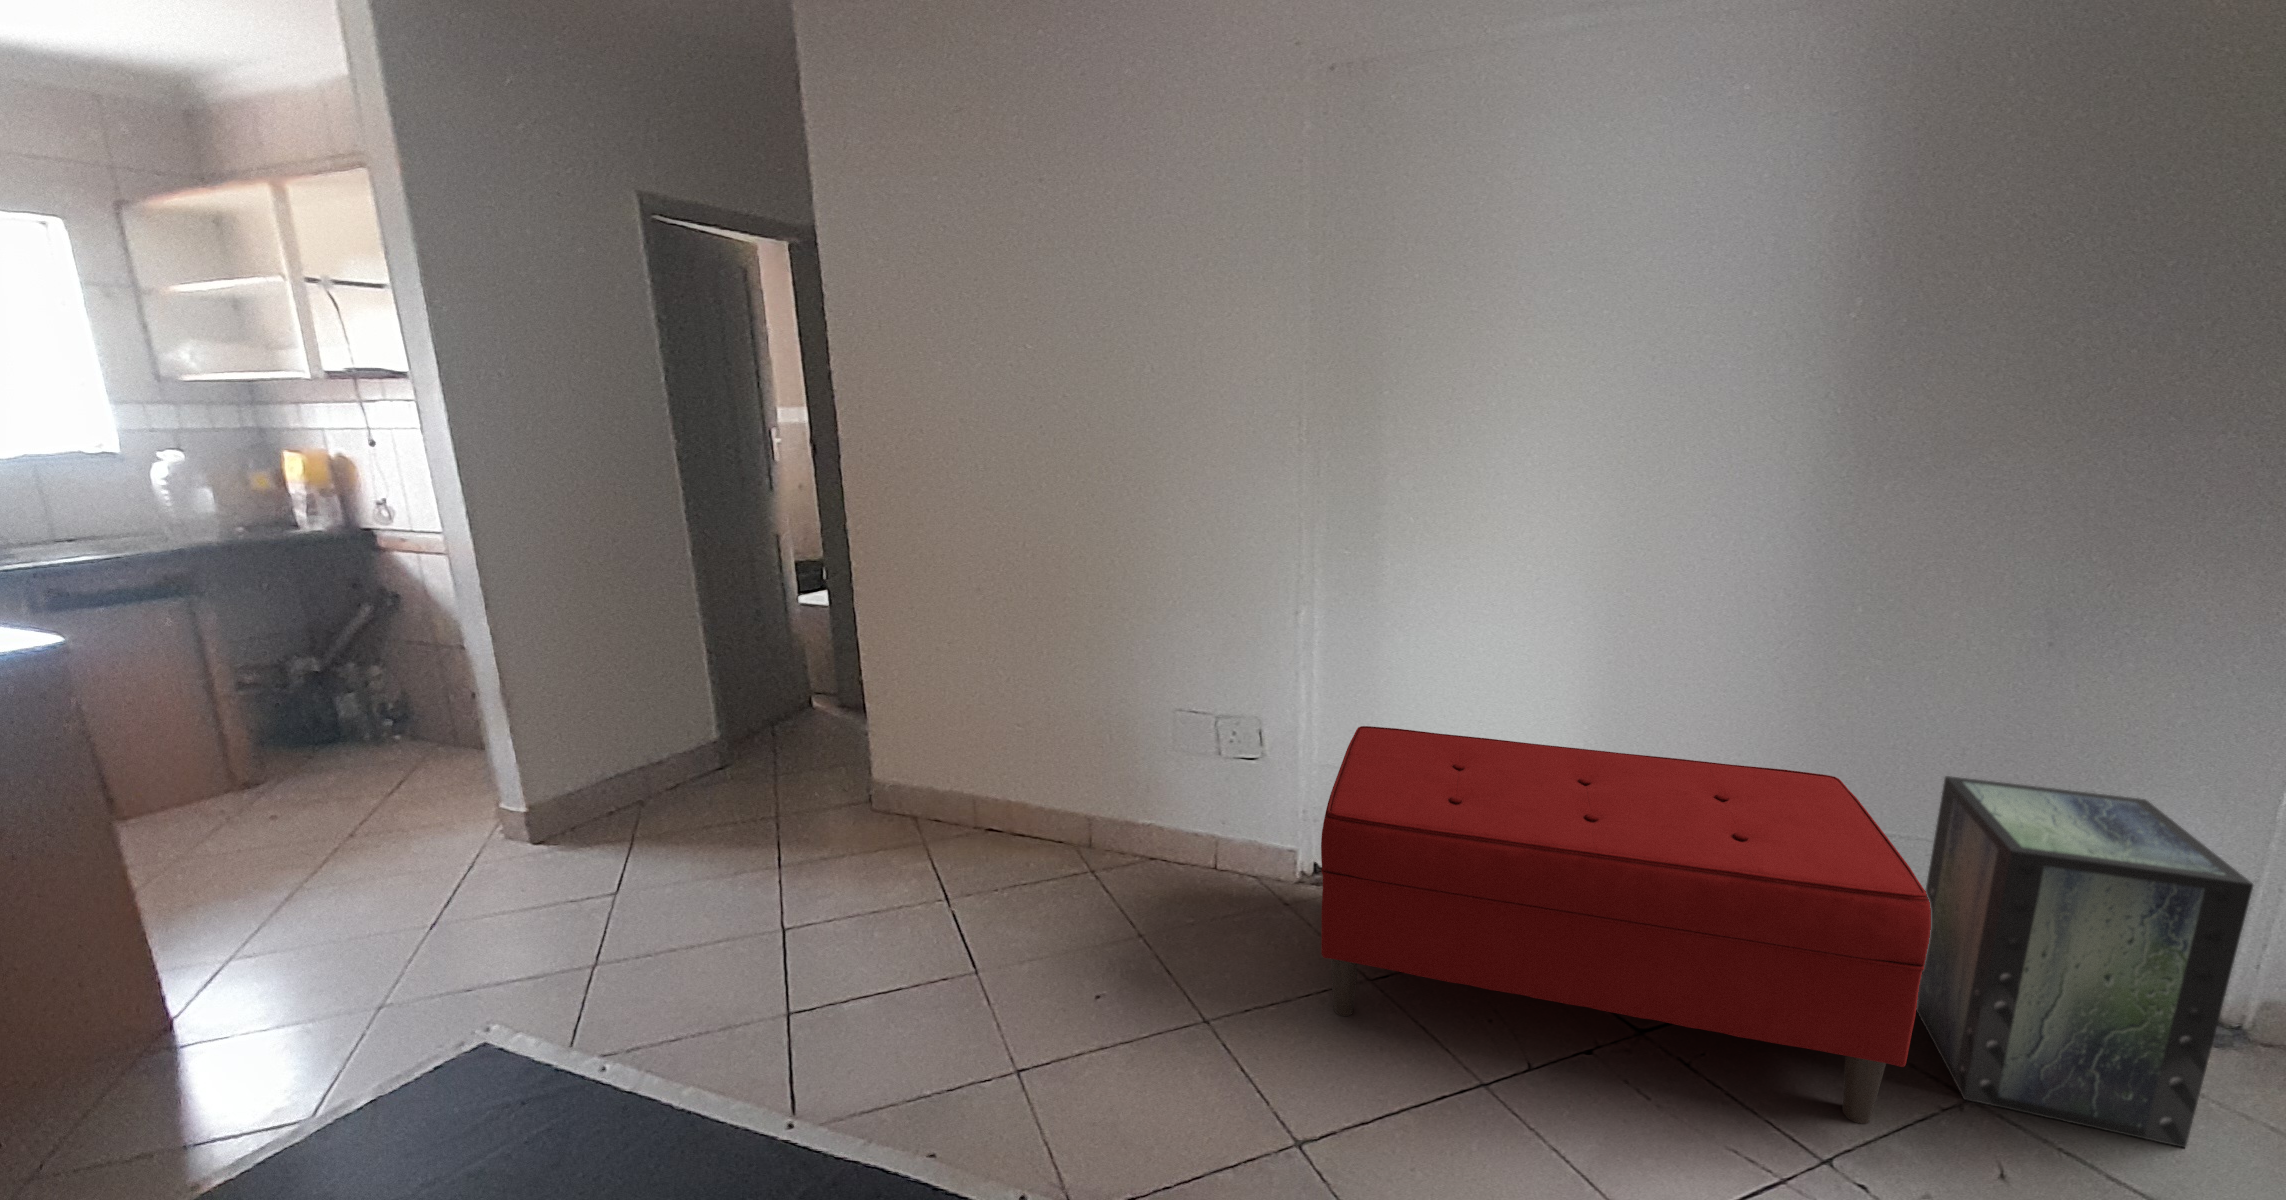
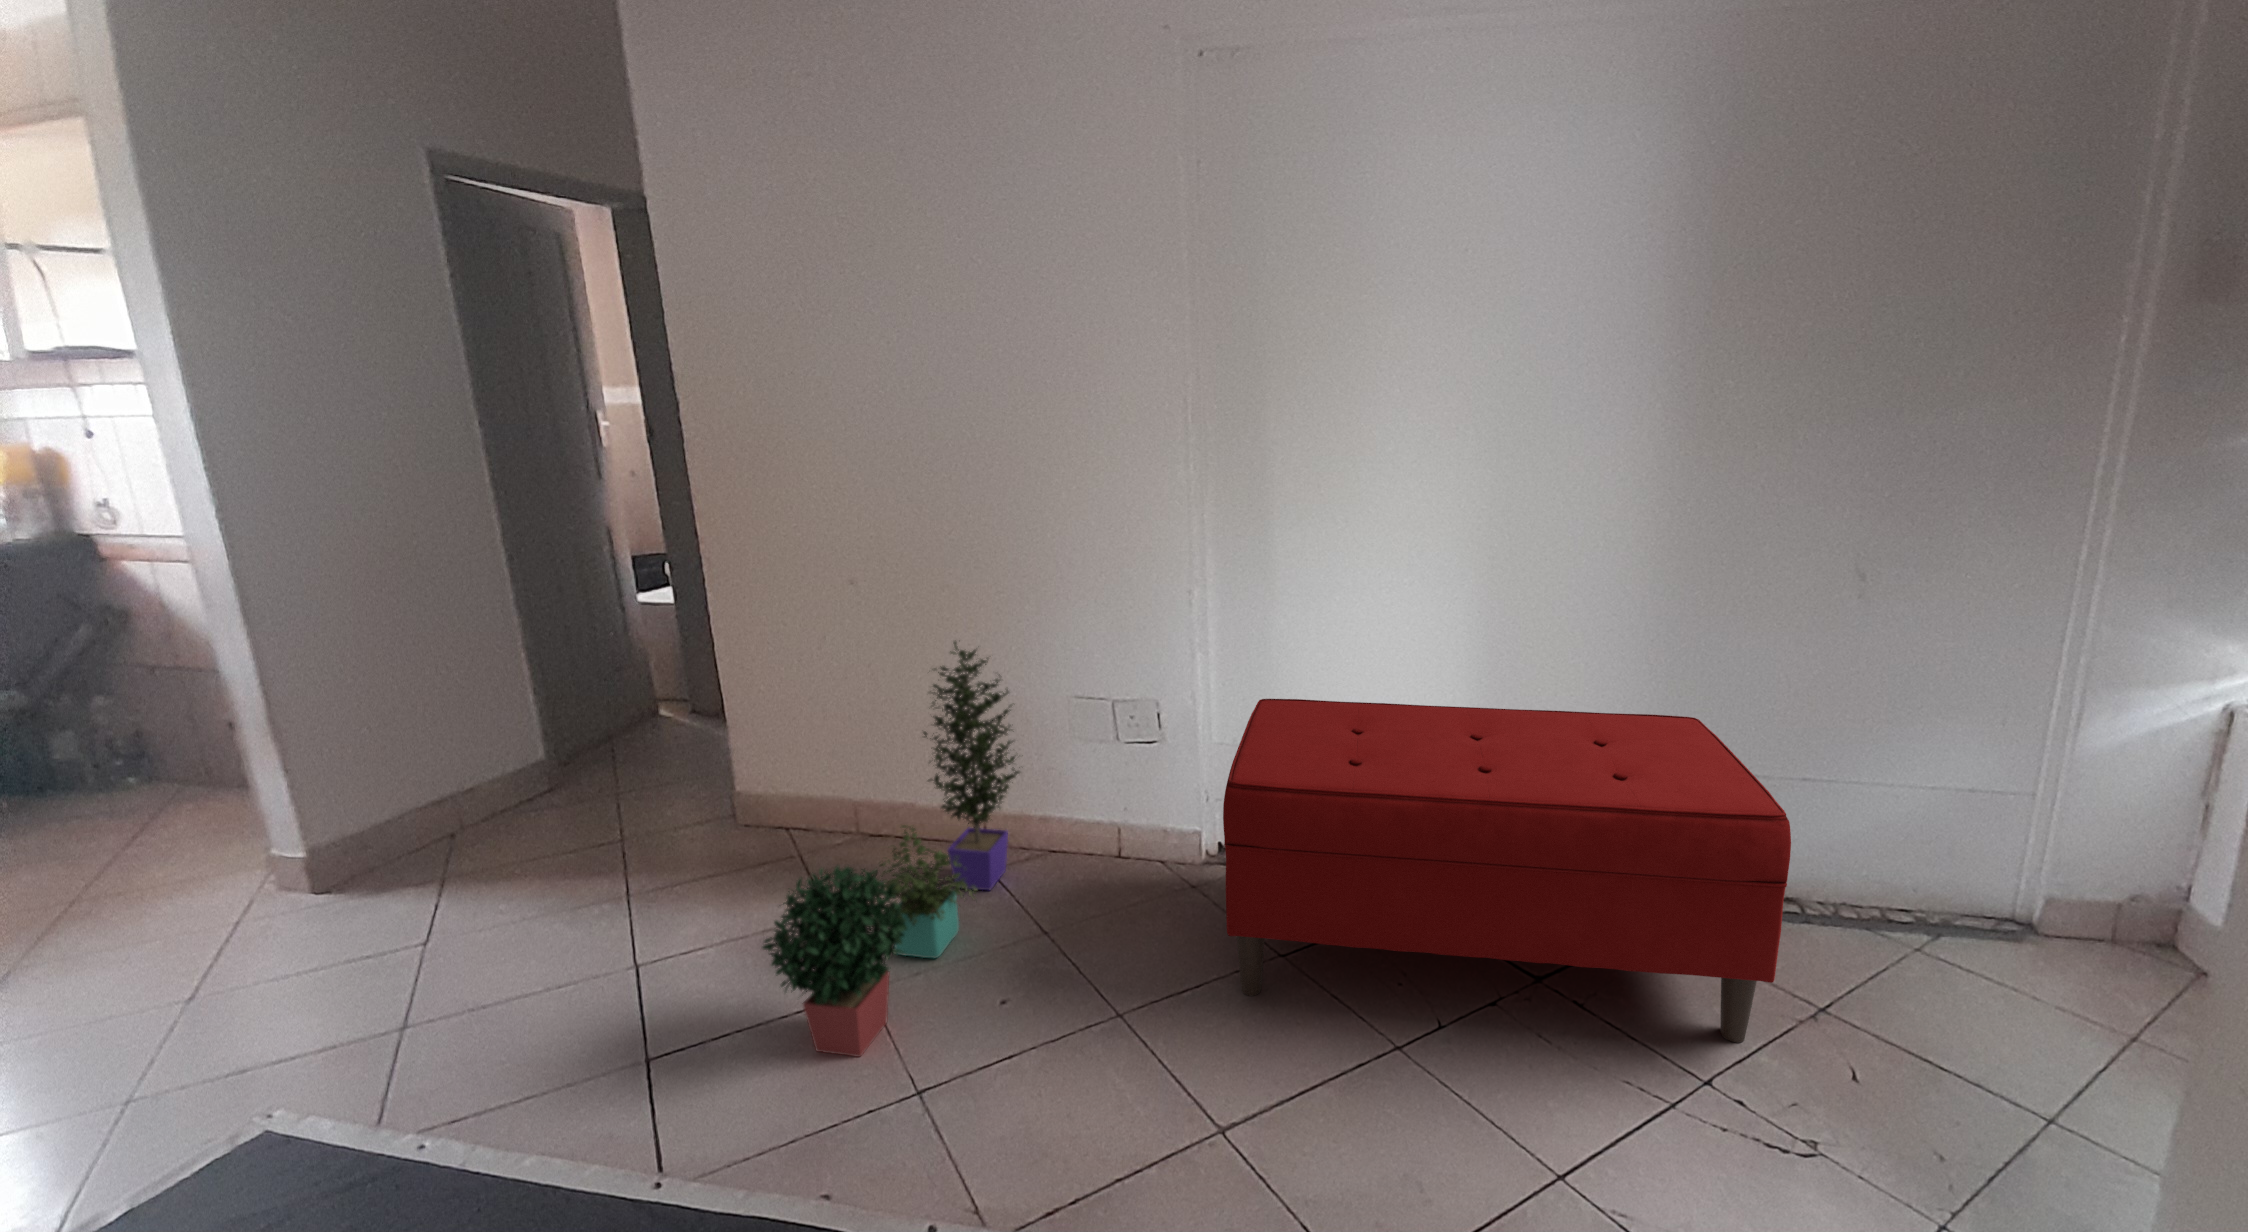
potted plant: none [908,654,1131,1031] -> present [762,641,1020,1057]
storage box: present [1916,776,2253,1148] -> none [1763,710,2042,1029]

